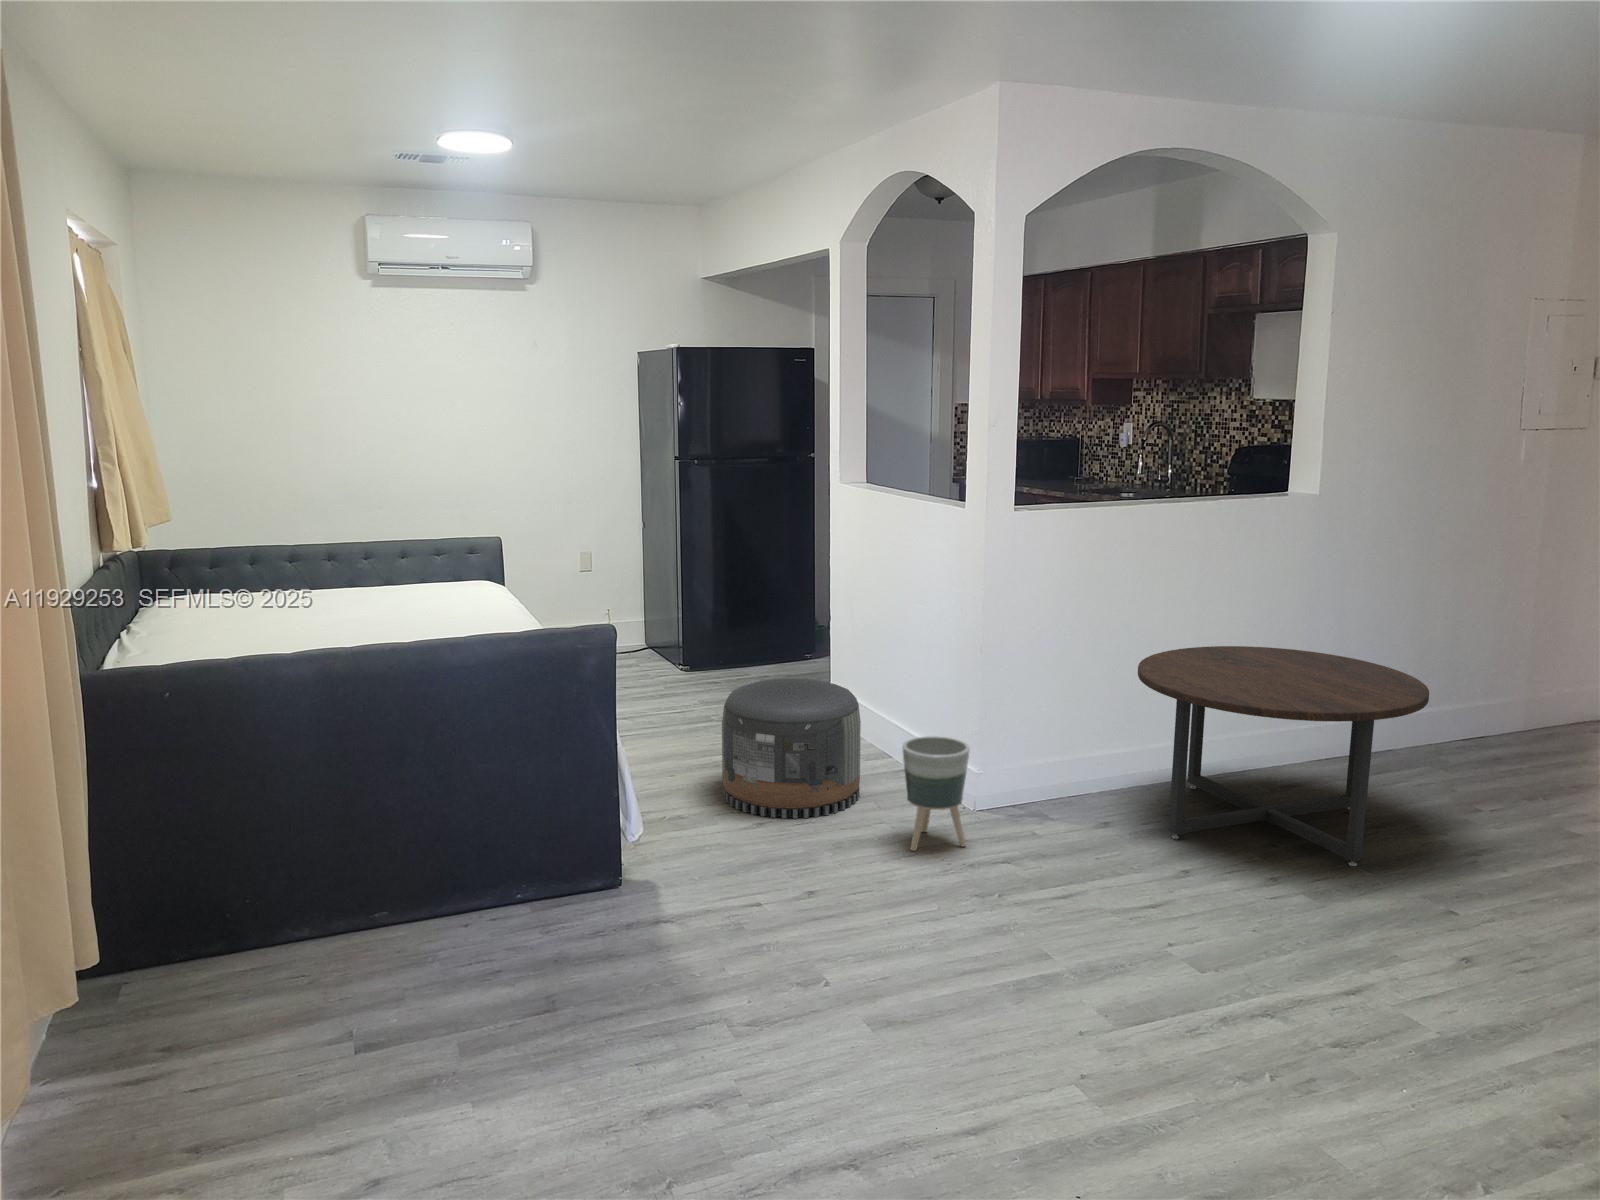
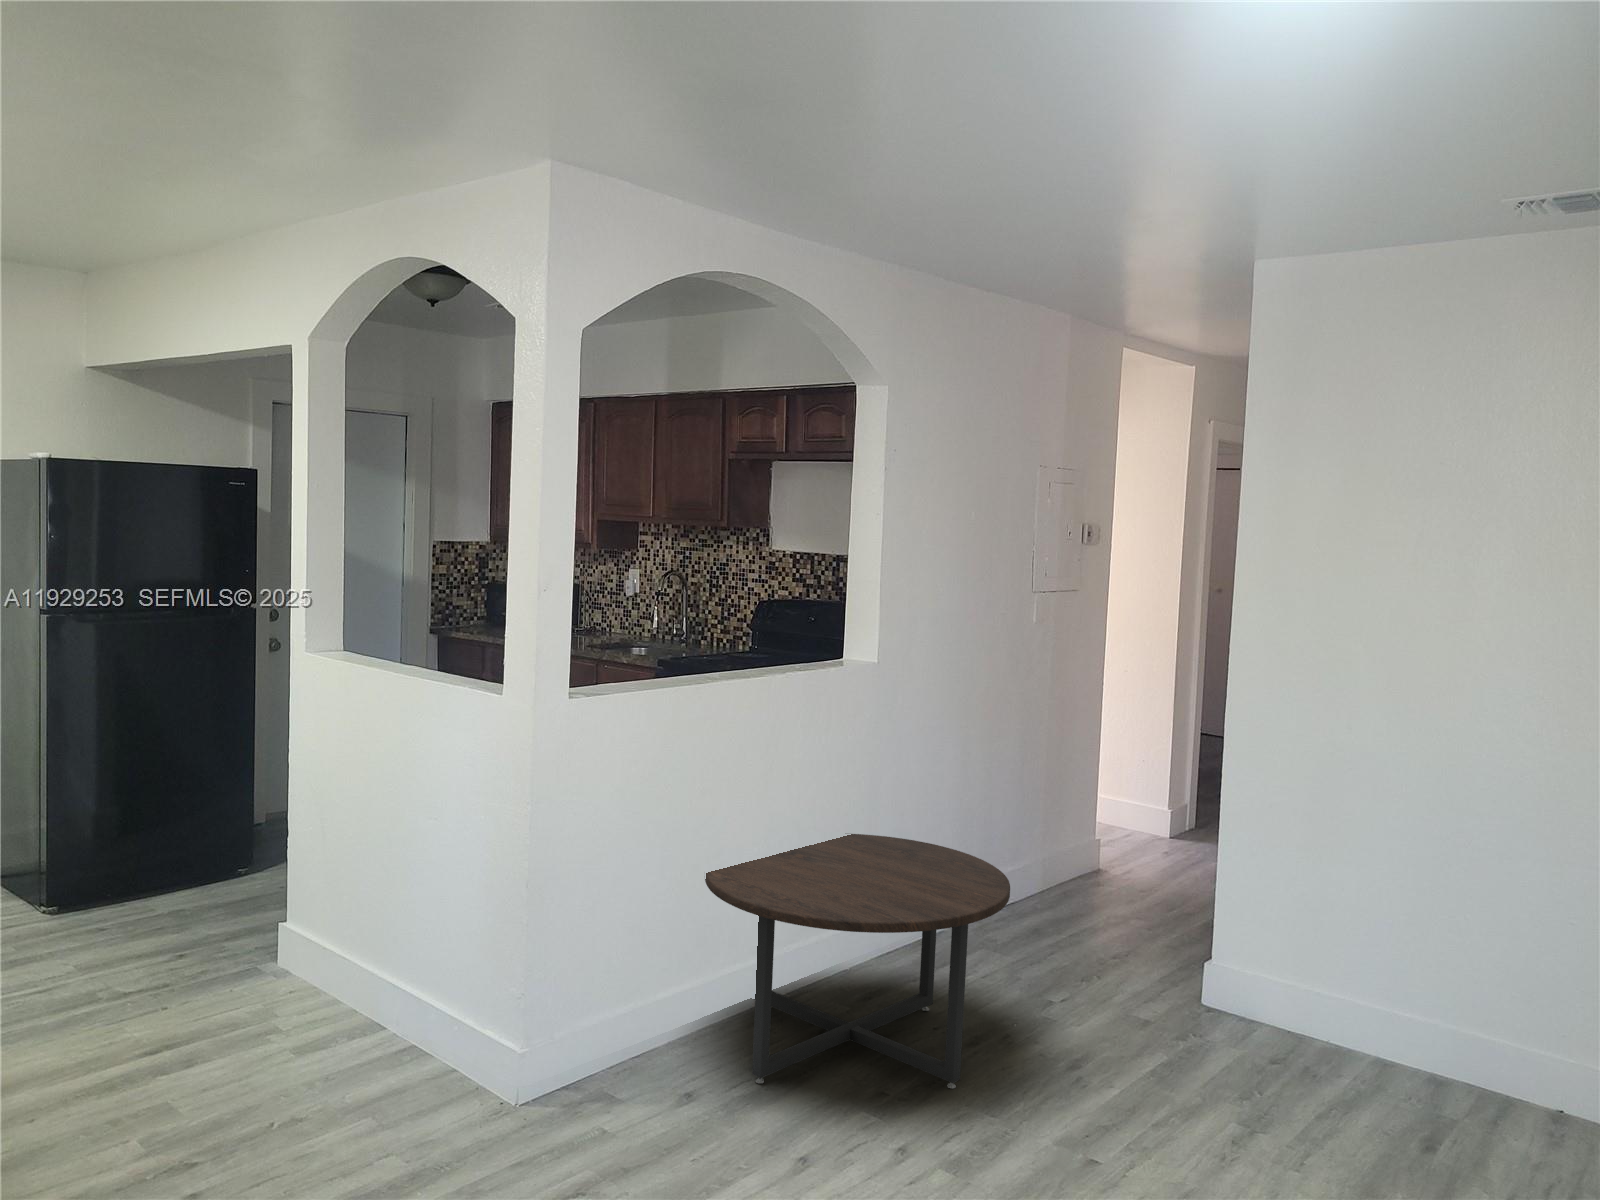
pouf: present [722,678,861,818] -> none [140,925,352,1143]
planter: present [902,736,970,851] -> none [424,996,516,1165]

